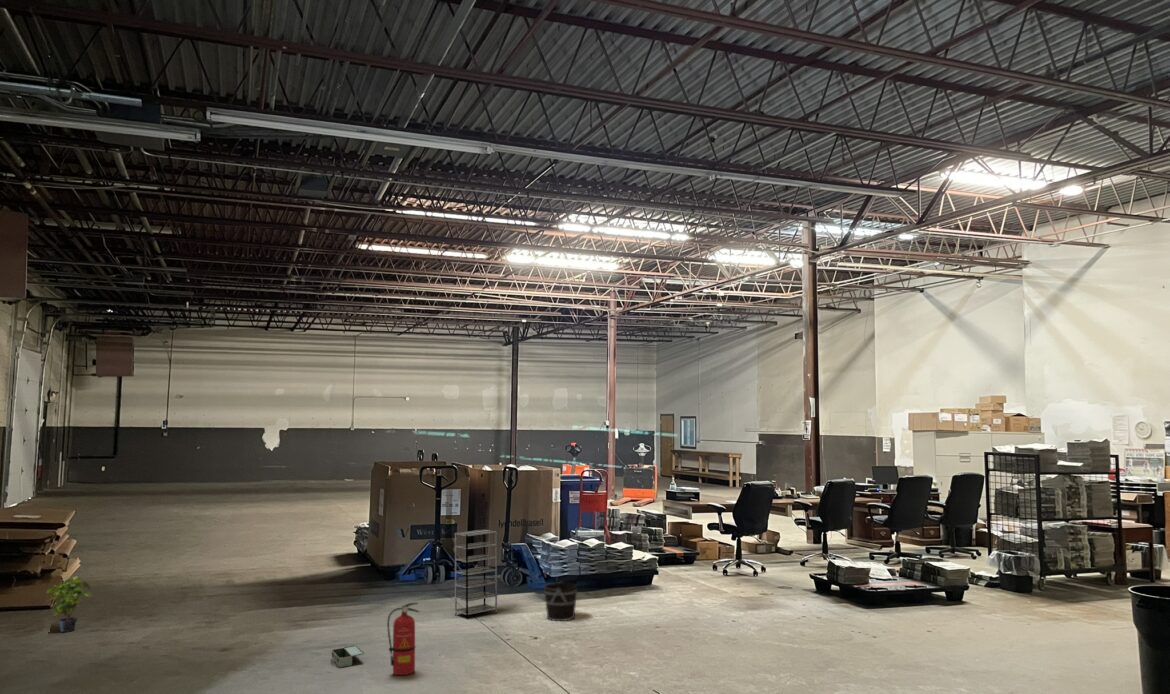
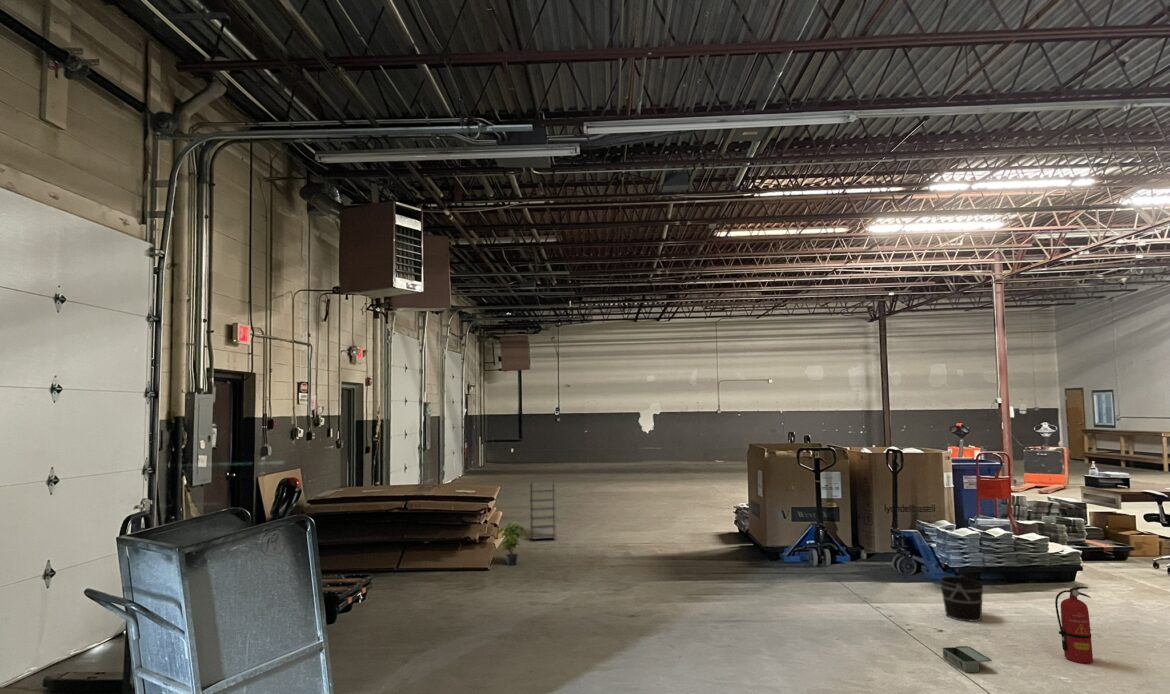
shelving unit: present [455,529,497,619] -> present [530,481,556,540]
fire extinguisher: present [387,603,419,675] -> present [1055,587,1093,663]
toolbox: present [332,645,364,667] -> present [943,646,992,672]

